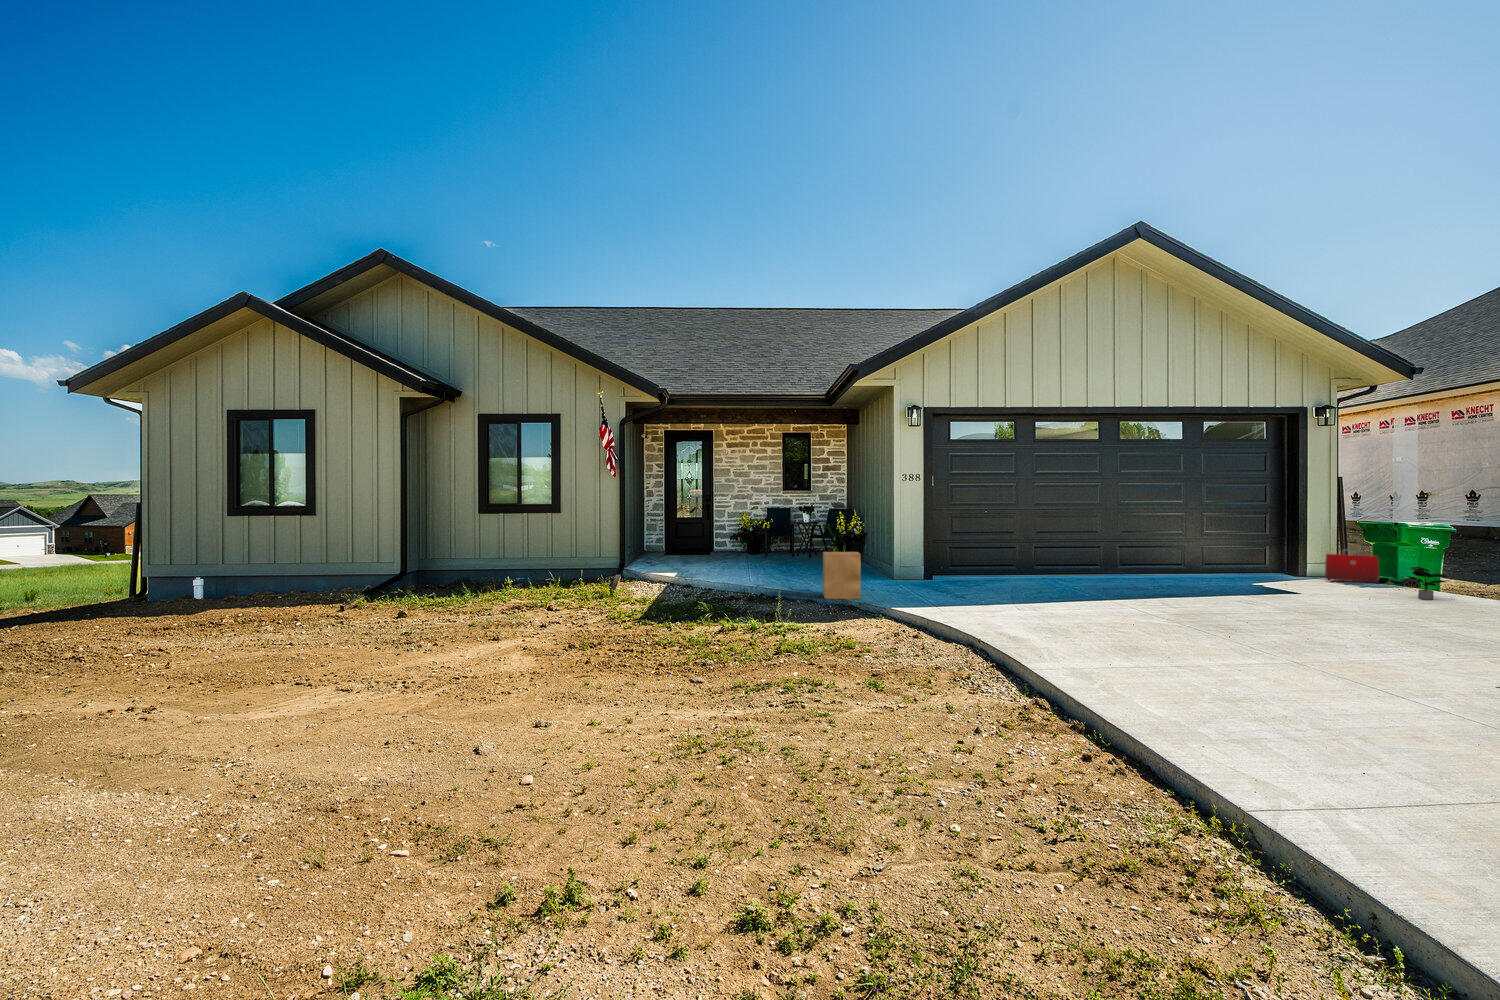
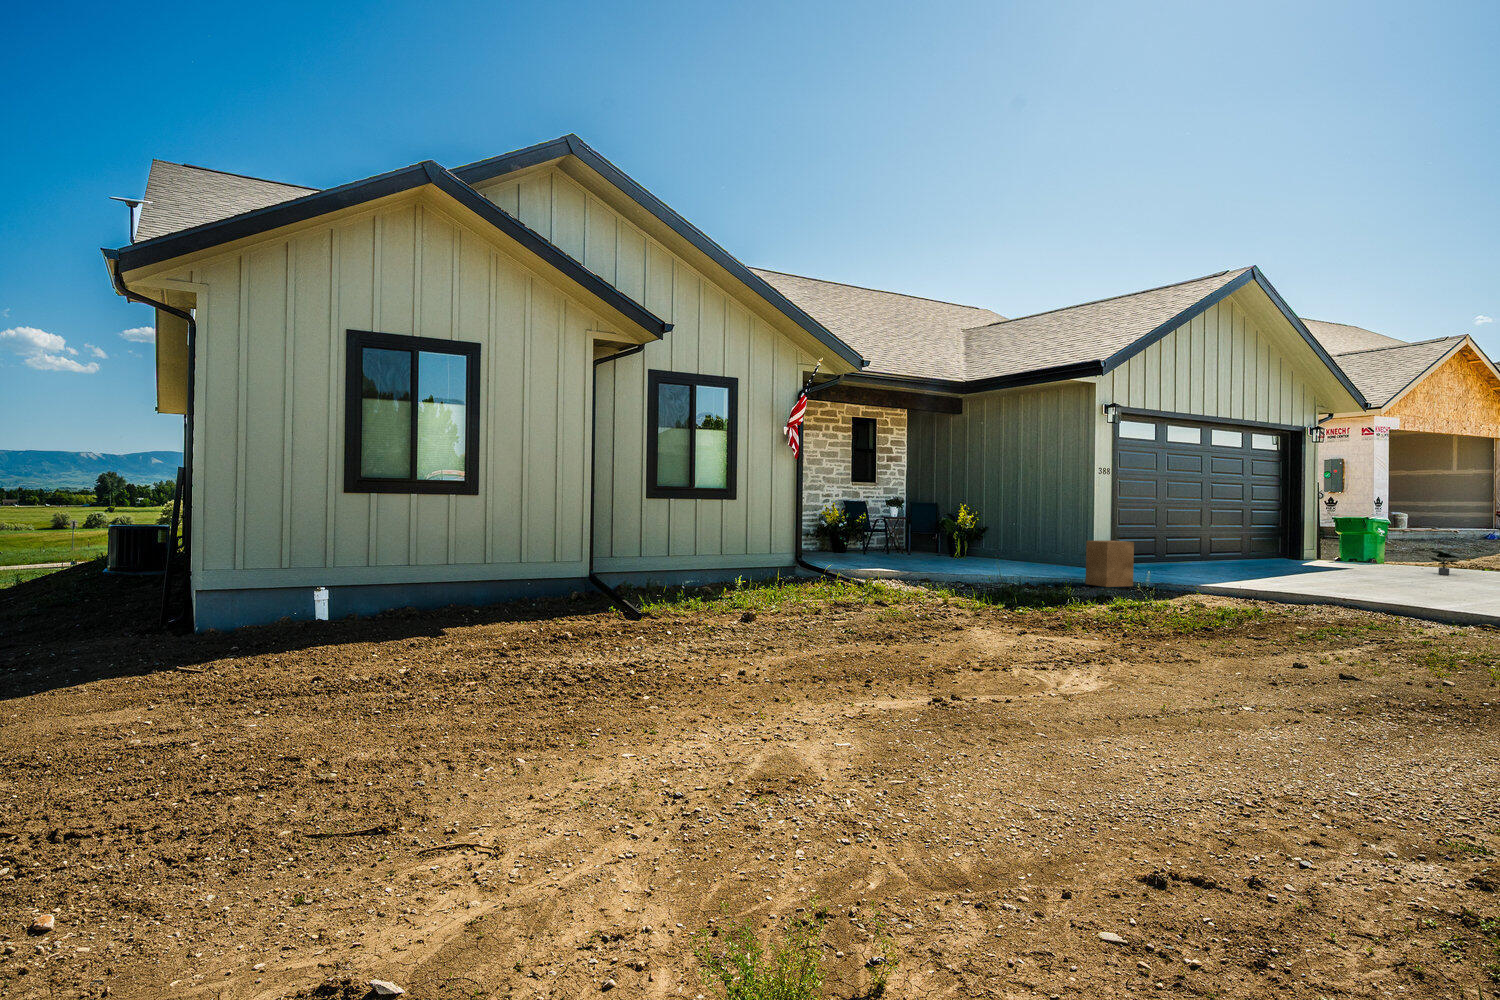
toolbox: present [1325,549,1379,583] -> none [1329,539,1375,566]

